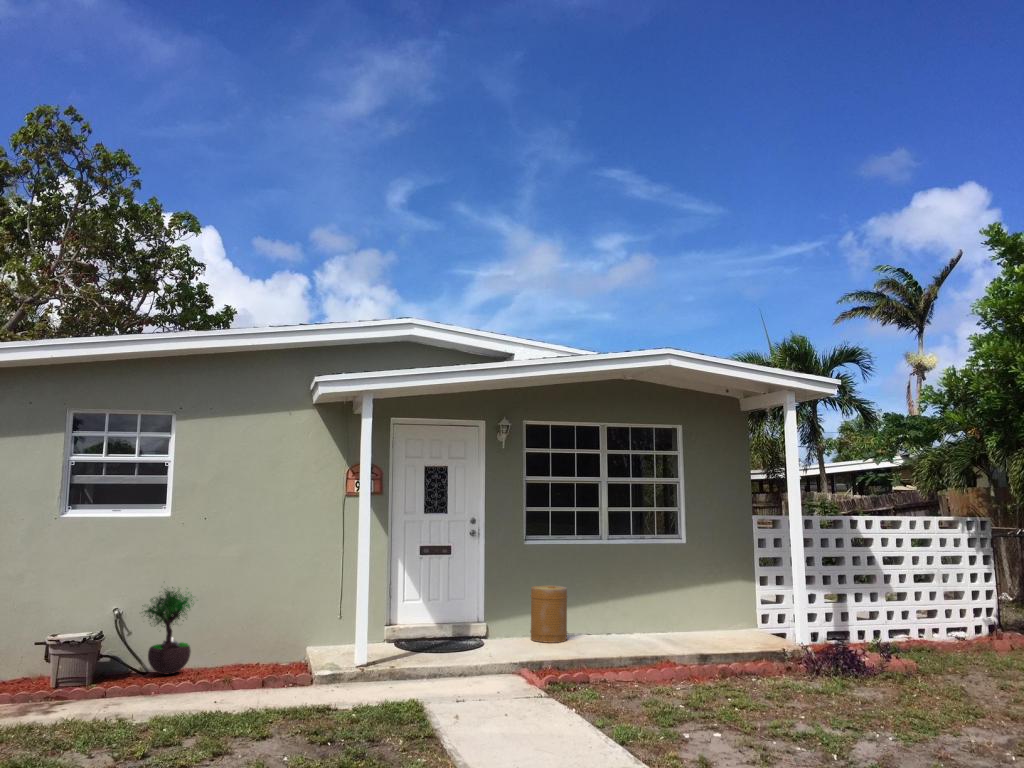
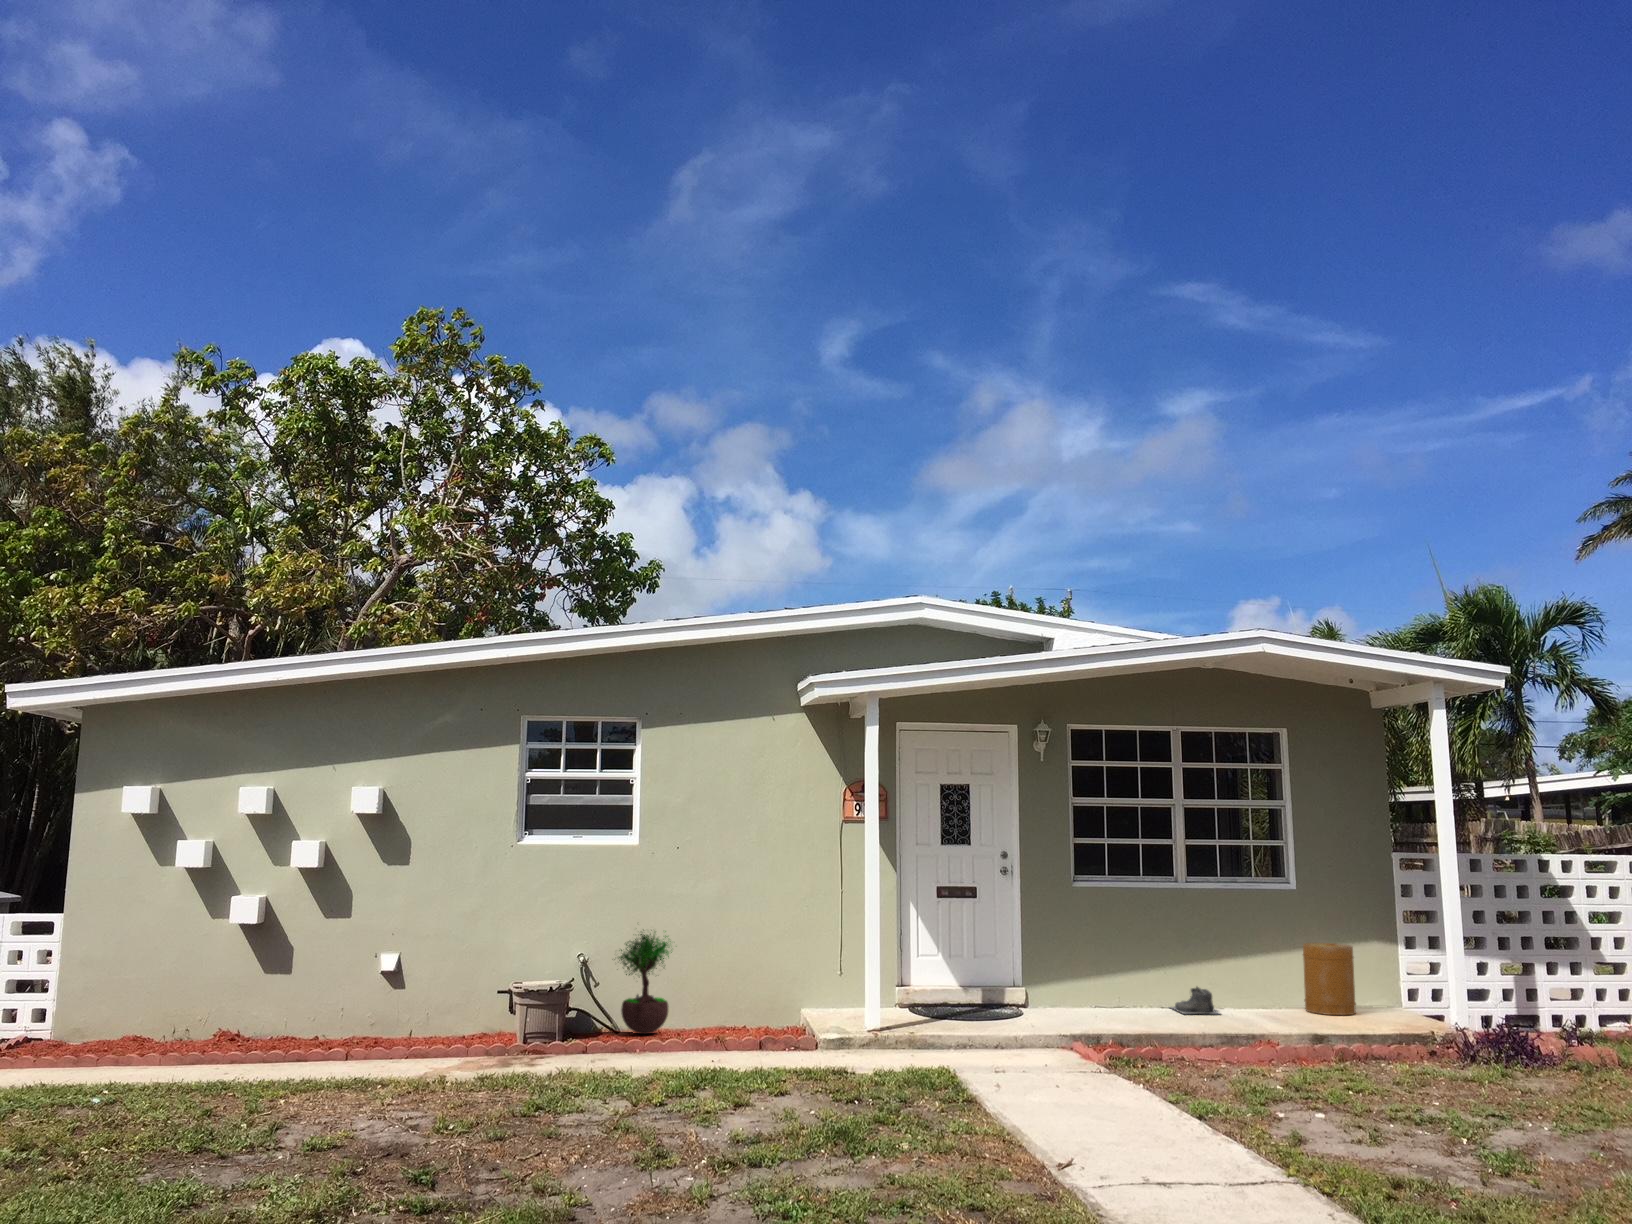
basket: present [530,586,567,643] -> present [1303,943,1356,1015]
boots: none [593,618,634,641] -> present [1171,987,1219,1014]

